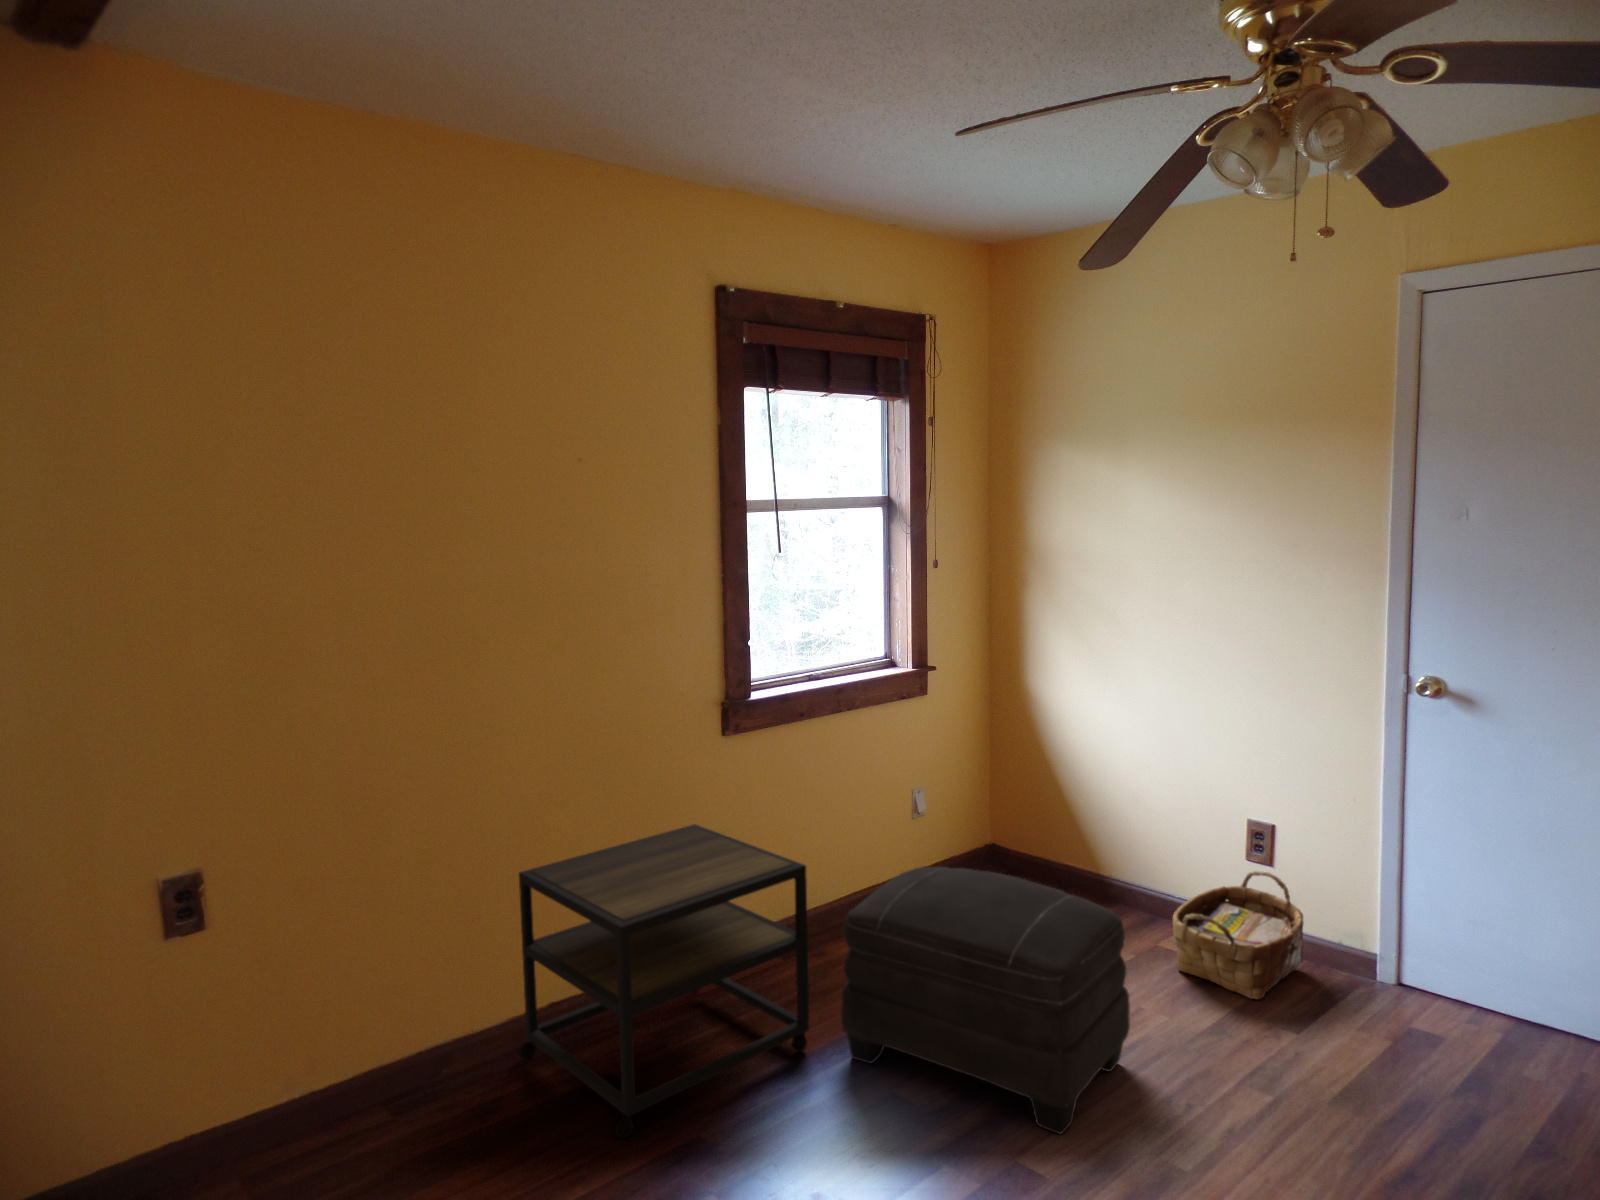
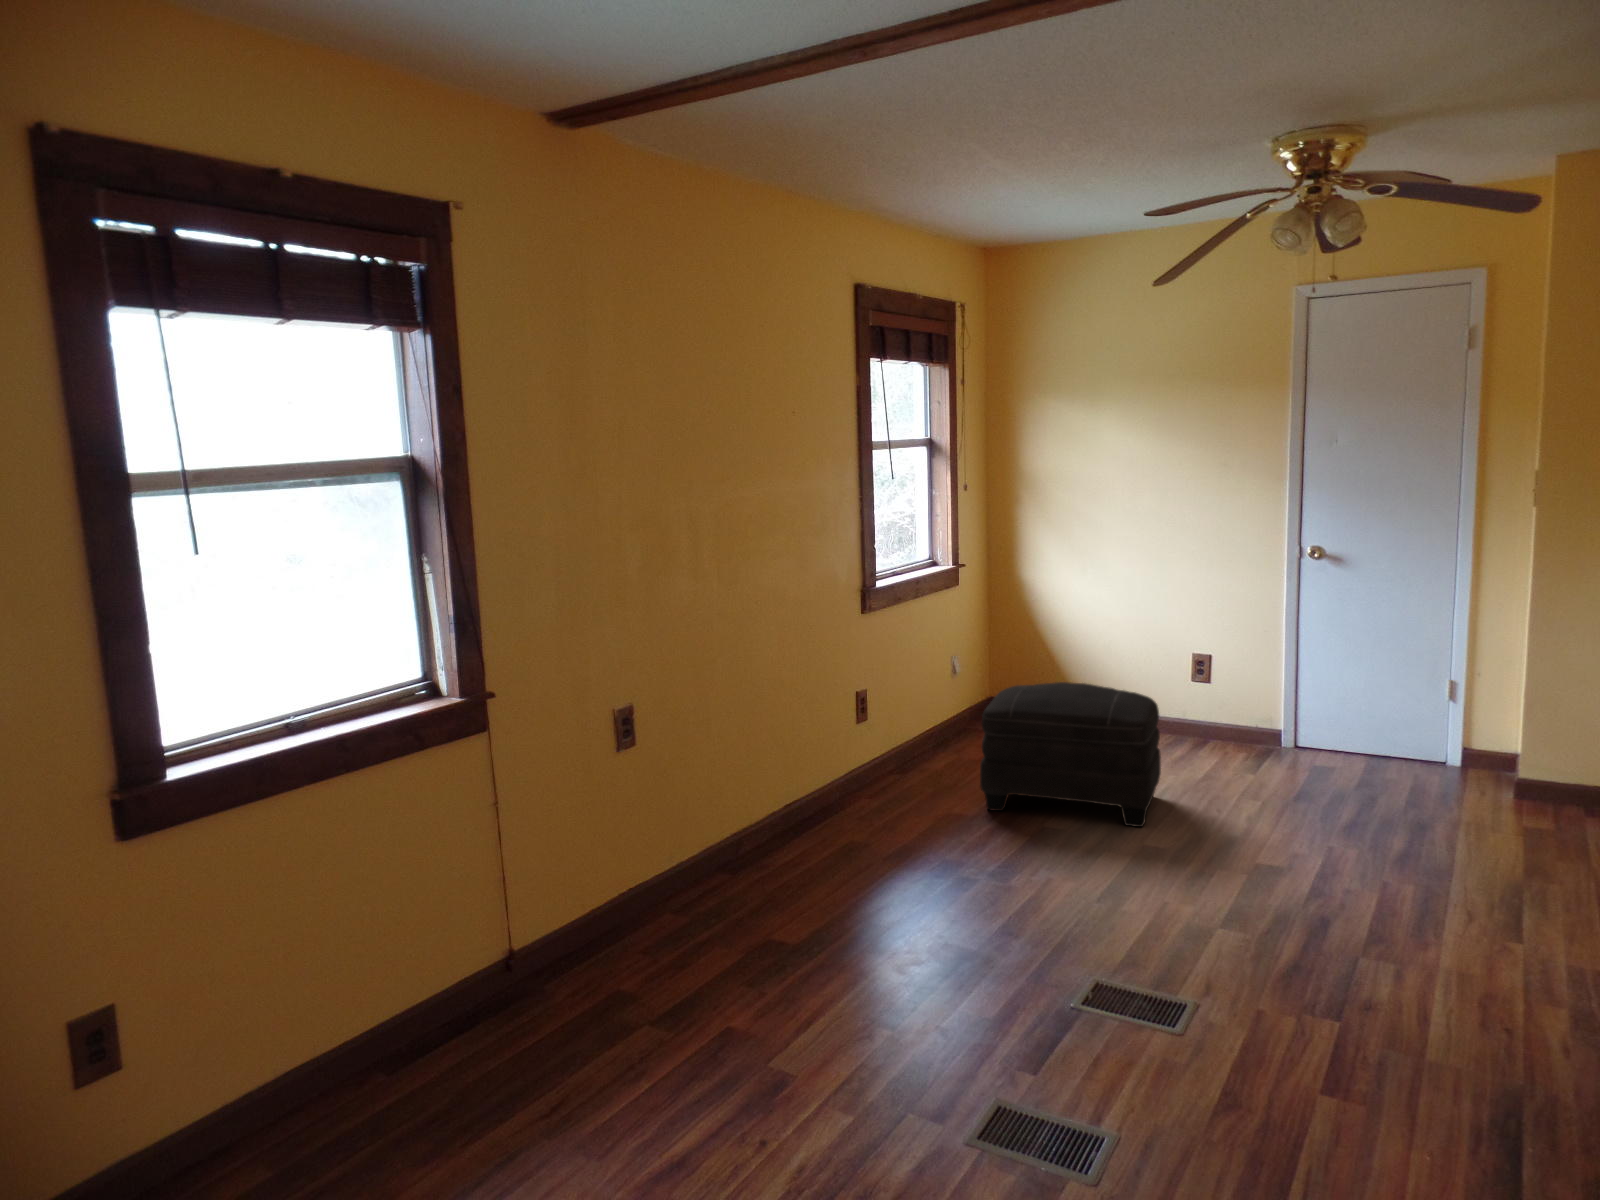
side table: present [519,824,809,1138] -> none [764,671,956,856]
woven basket: present [1172,871,1304,999] -> none [1156,686,1238,762]

